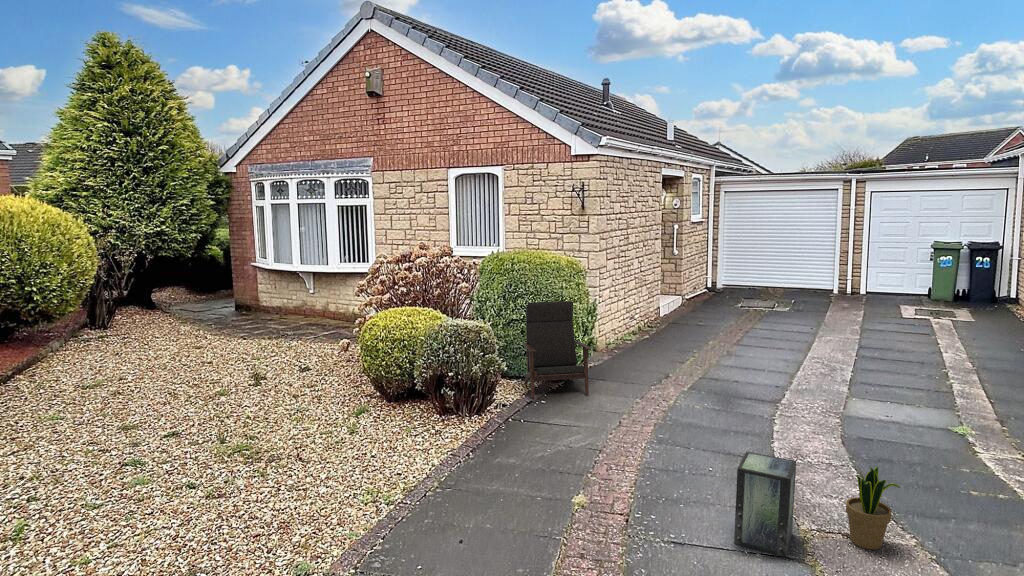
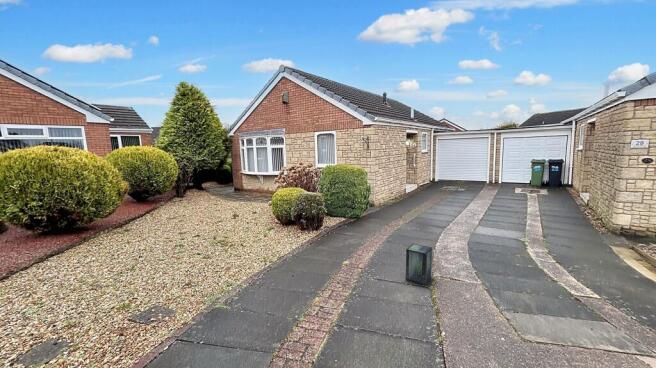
lounge chair: present [522,301,591,398] -> none [338,185,365,225]
potted plant: present [846,467,900,550] -> none [453,250,474,284]

